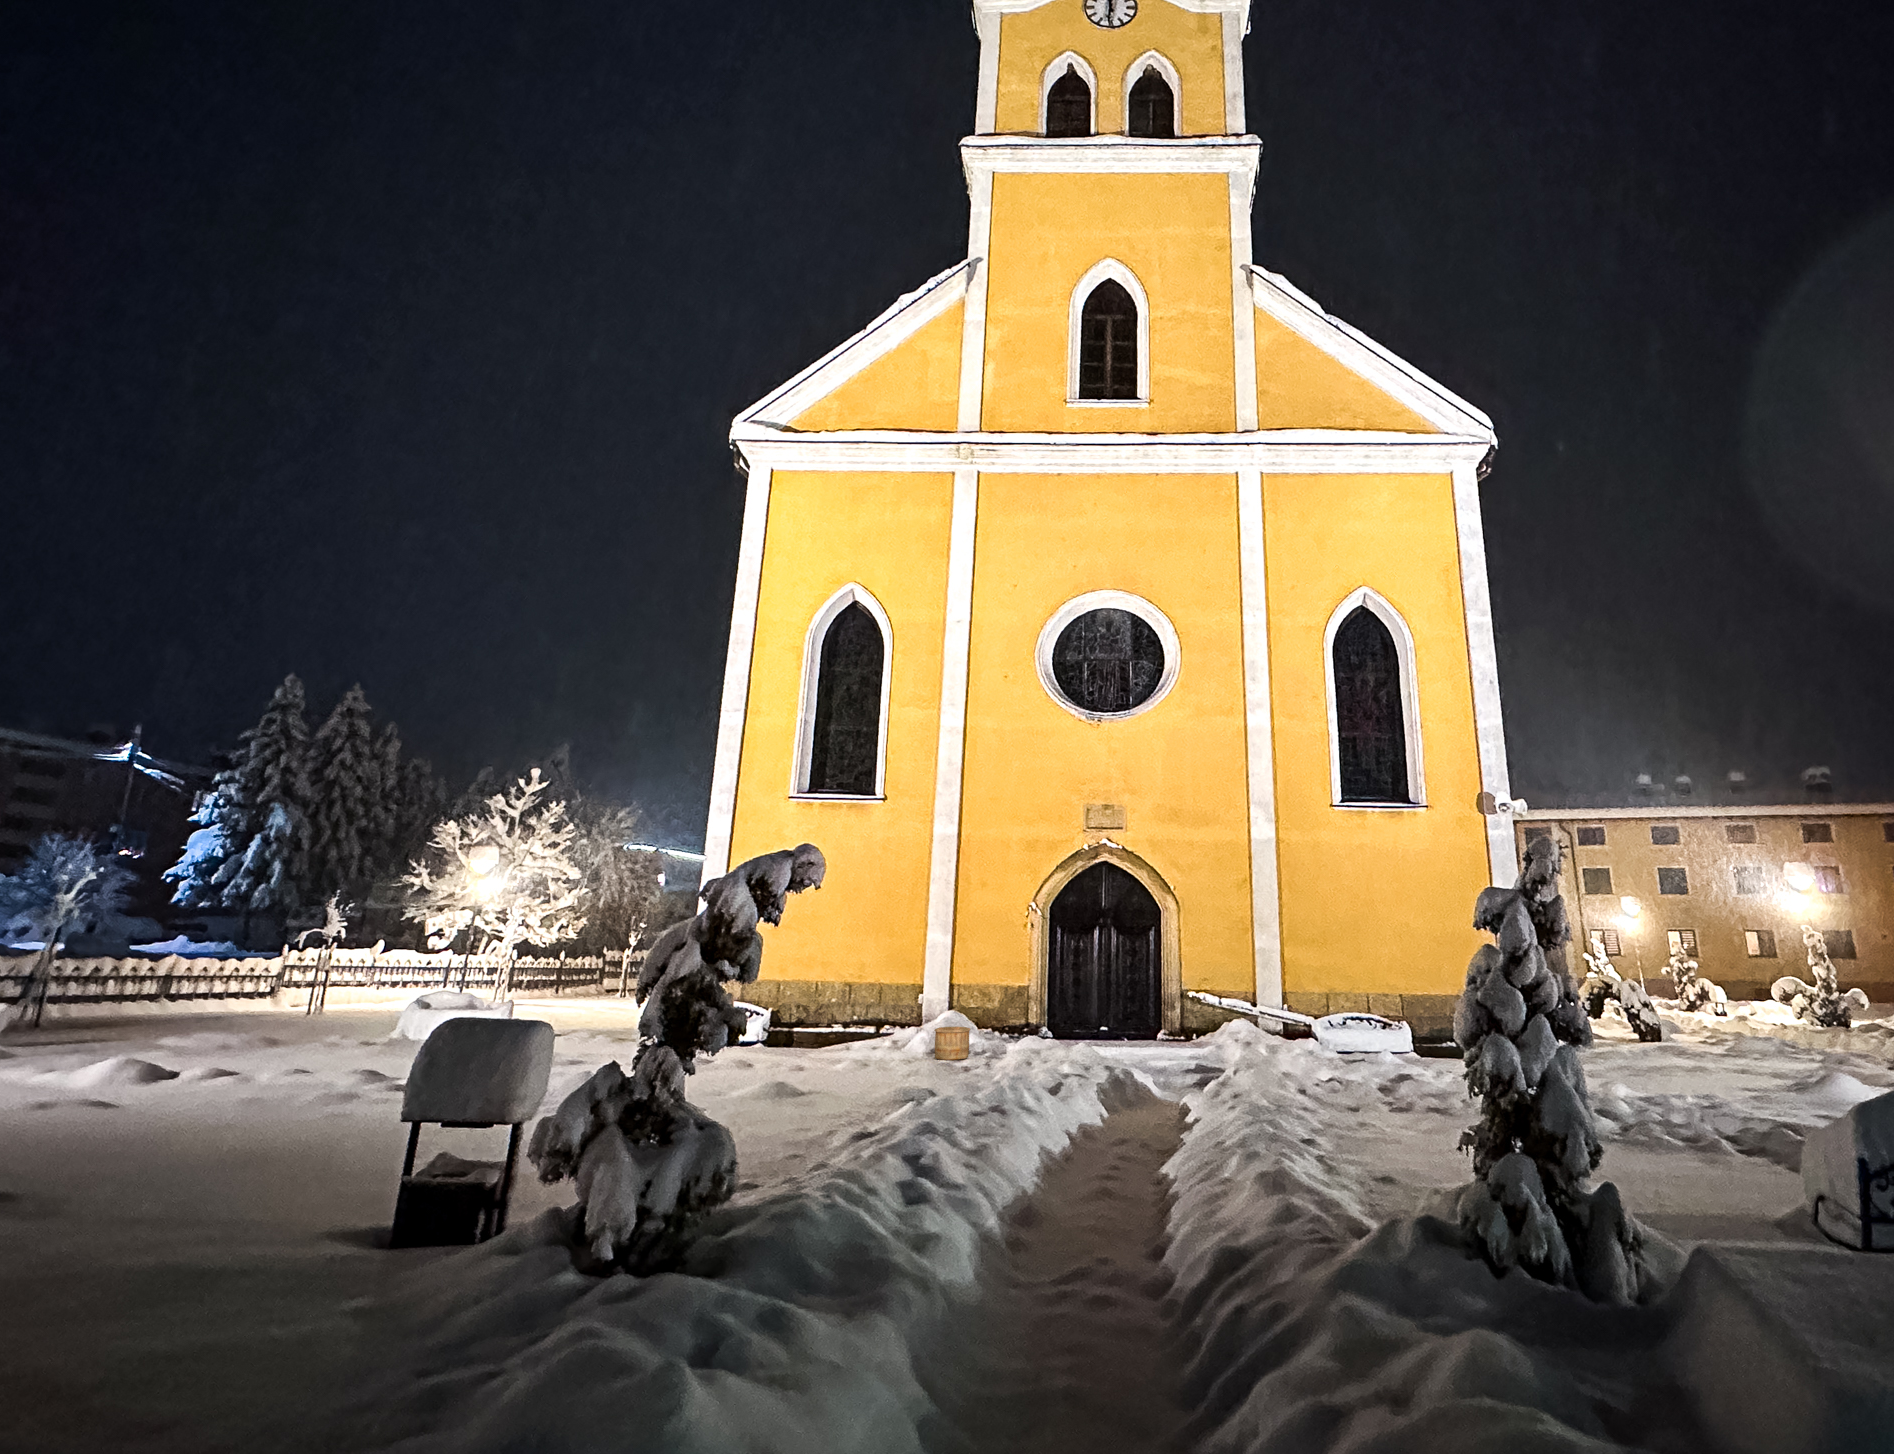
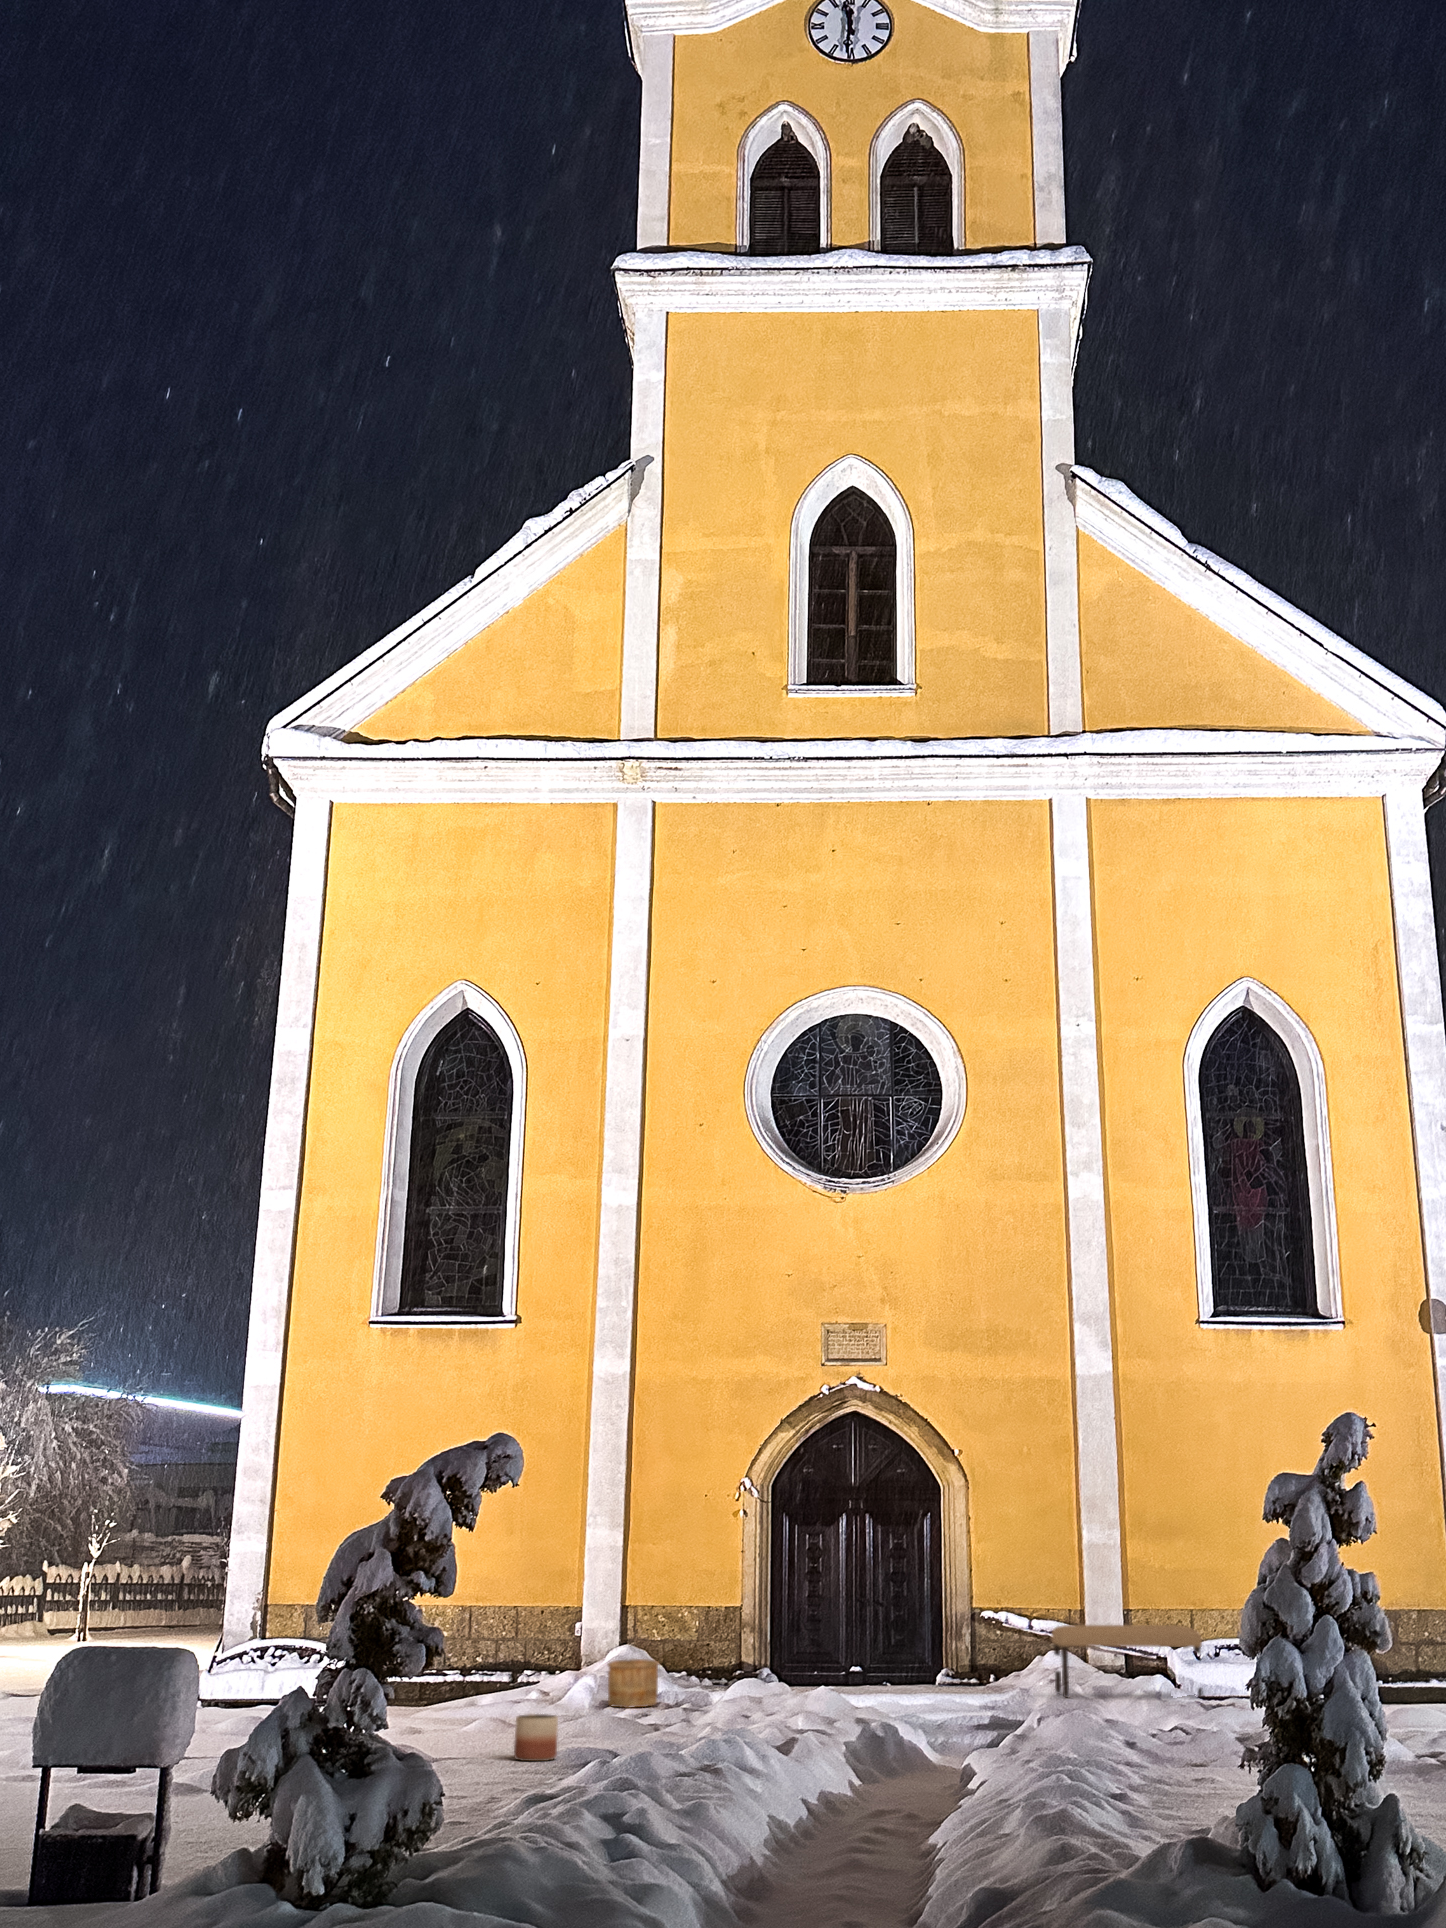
bench: none [1235,1005,1336,1055] -> present [1052,1625,1202,1697]
planter: none [853,1070,887,1106] -> present [514,1714,558,1761]

